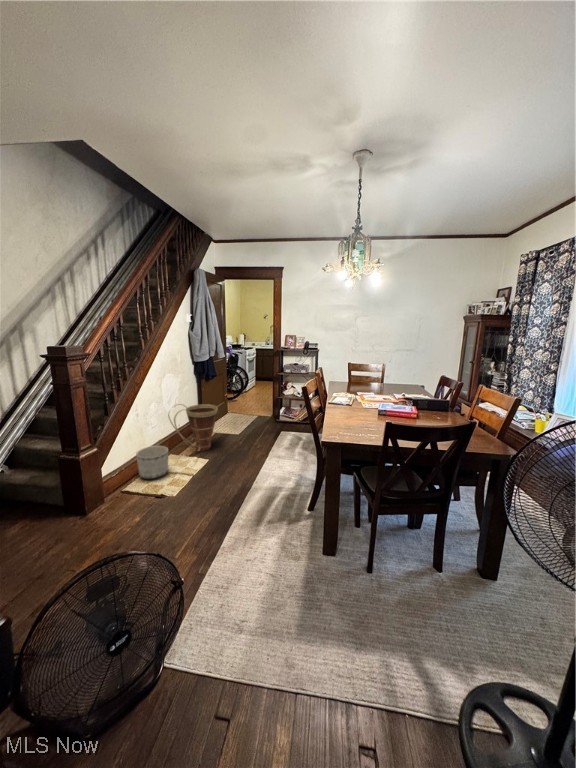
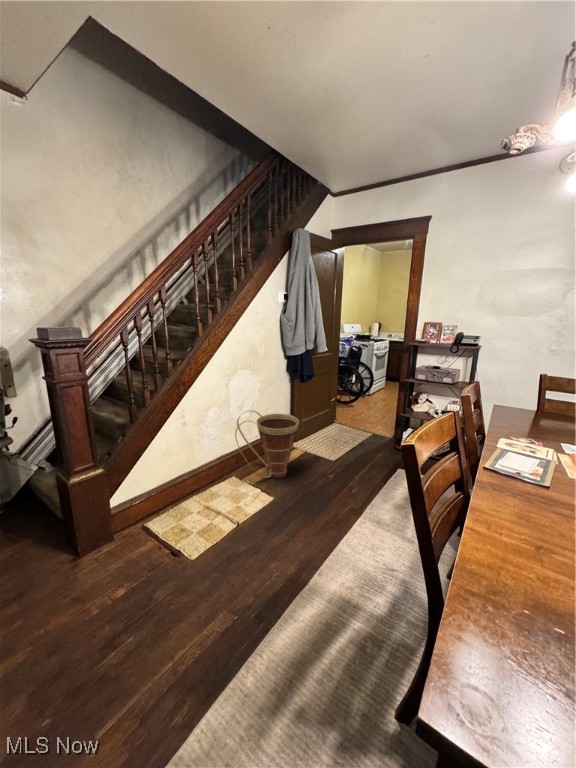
planter: present [136,446,168,479] -> none [174,464,216,512]

